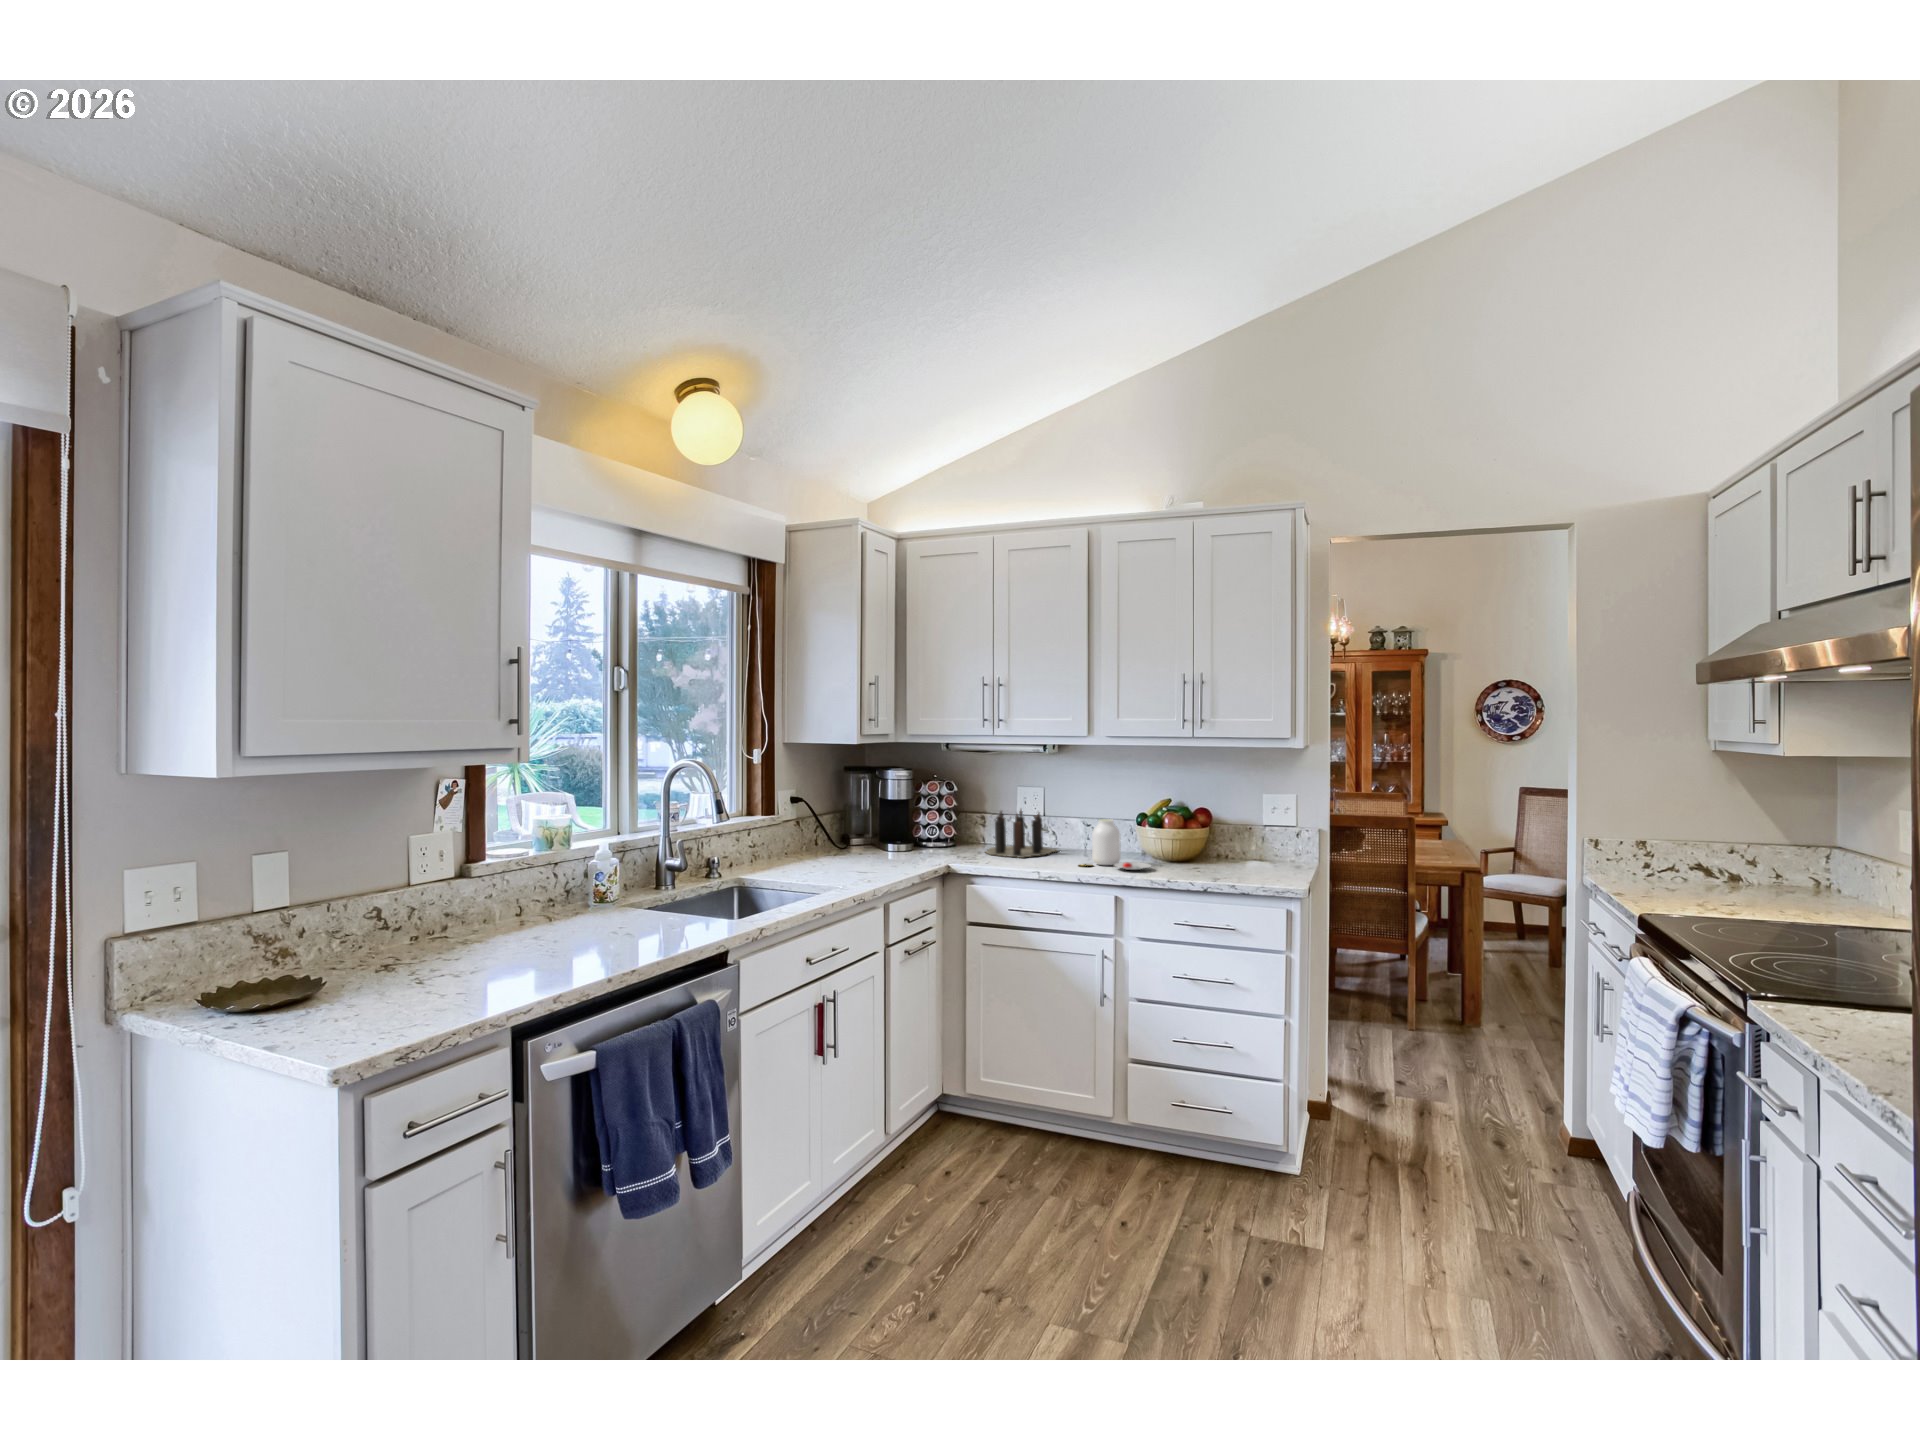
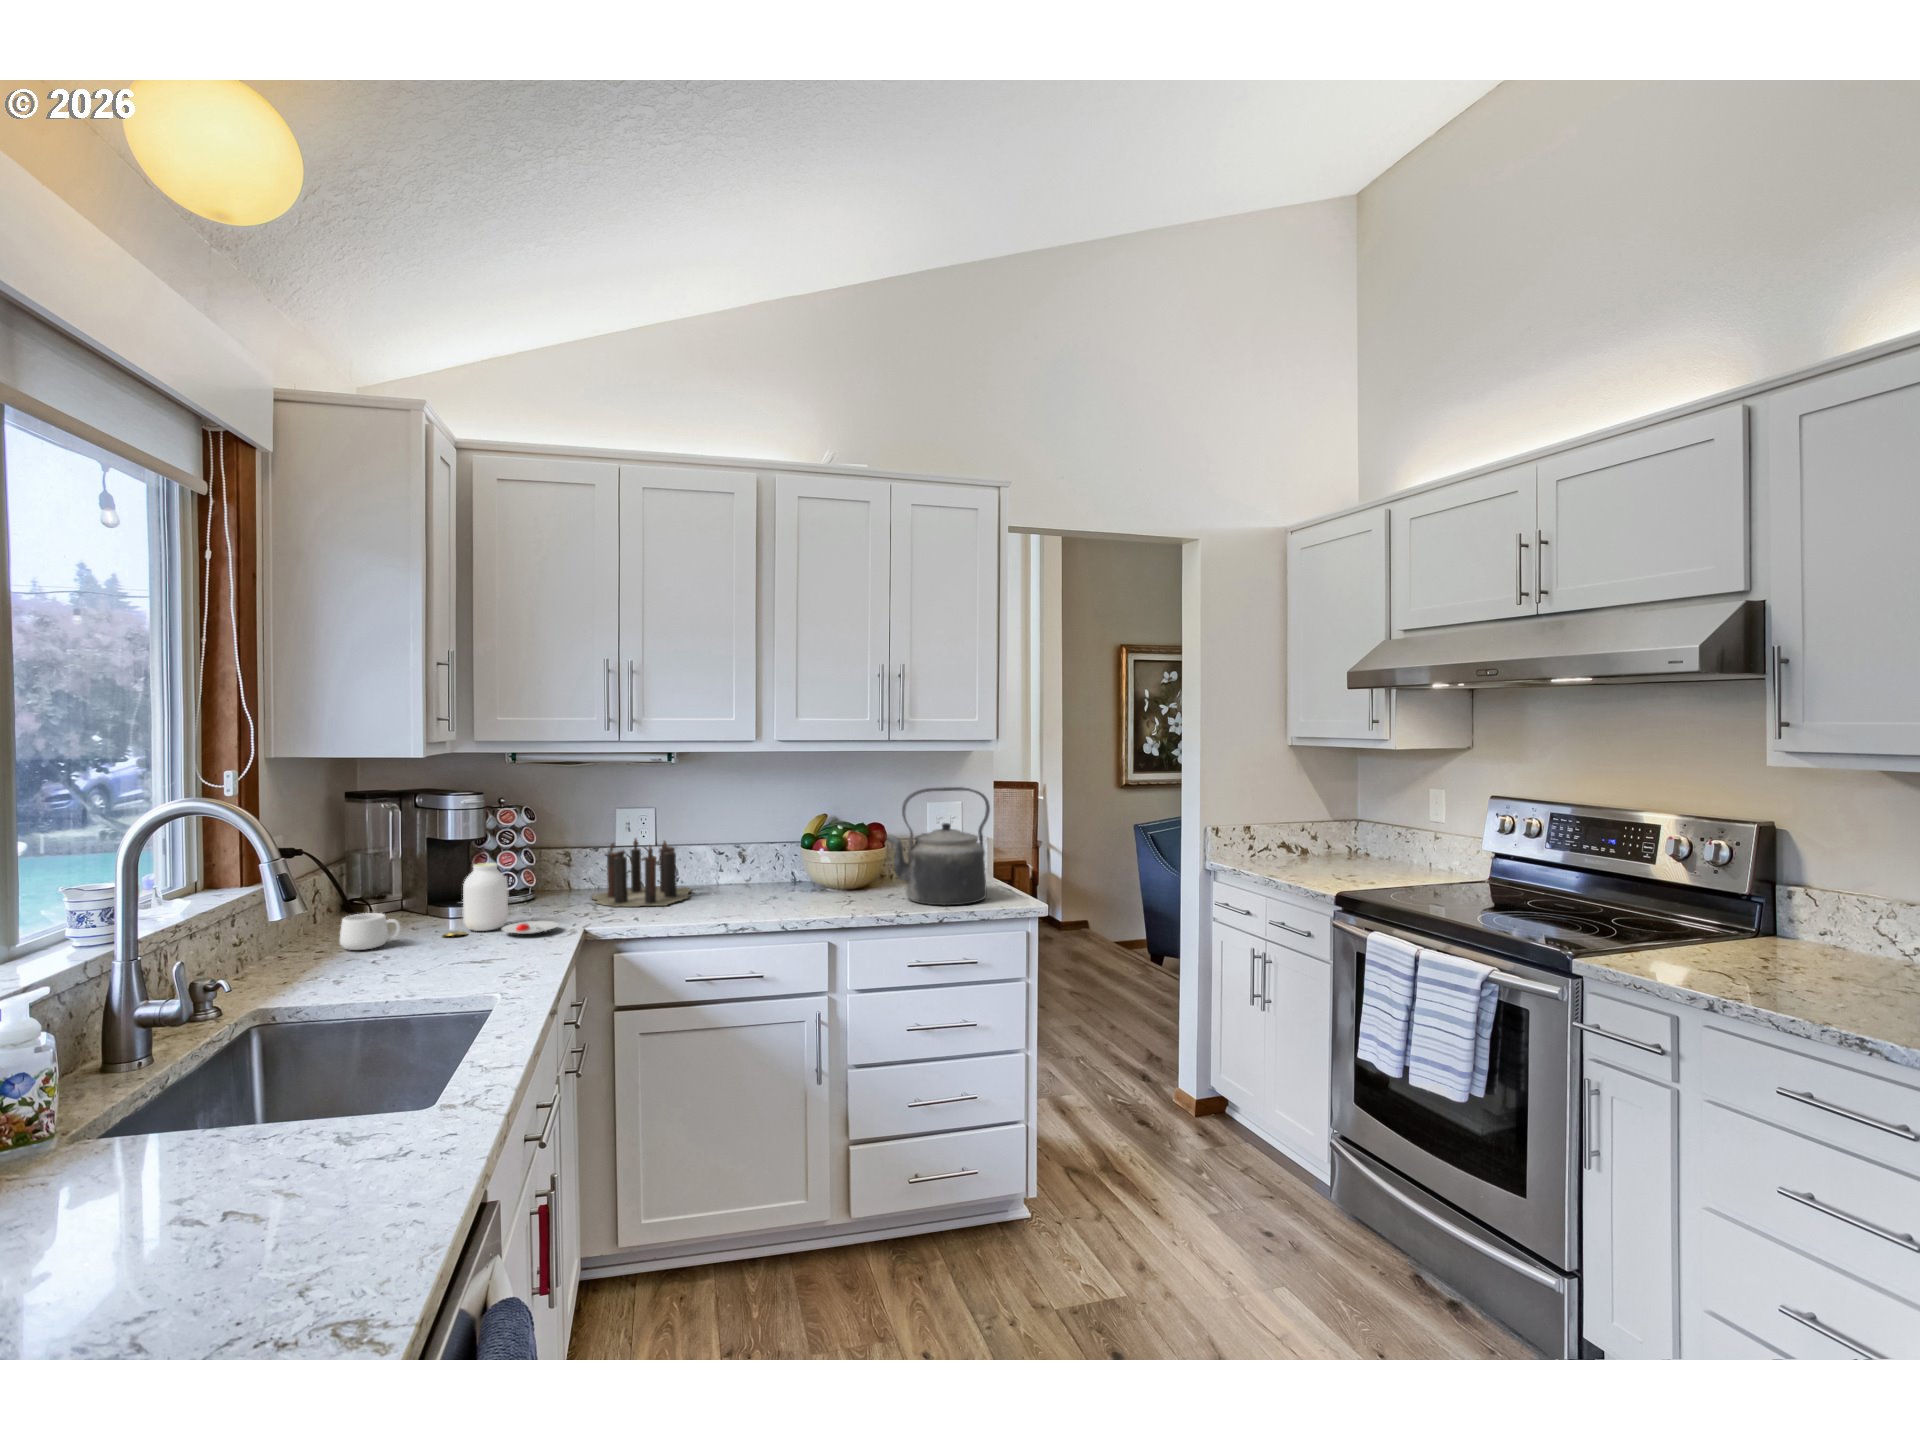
kettle: none [1181,780,1274,880] -> present [887,787,990,905]
jar: present [1081,819,1151,870] -> present [443,863,559,936]
mug: none [811,840,842,861] -> present [340,913,400,950]

